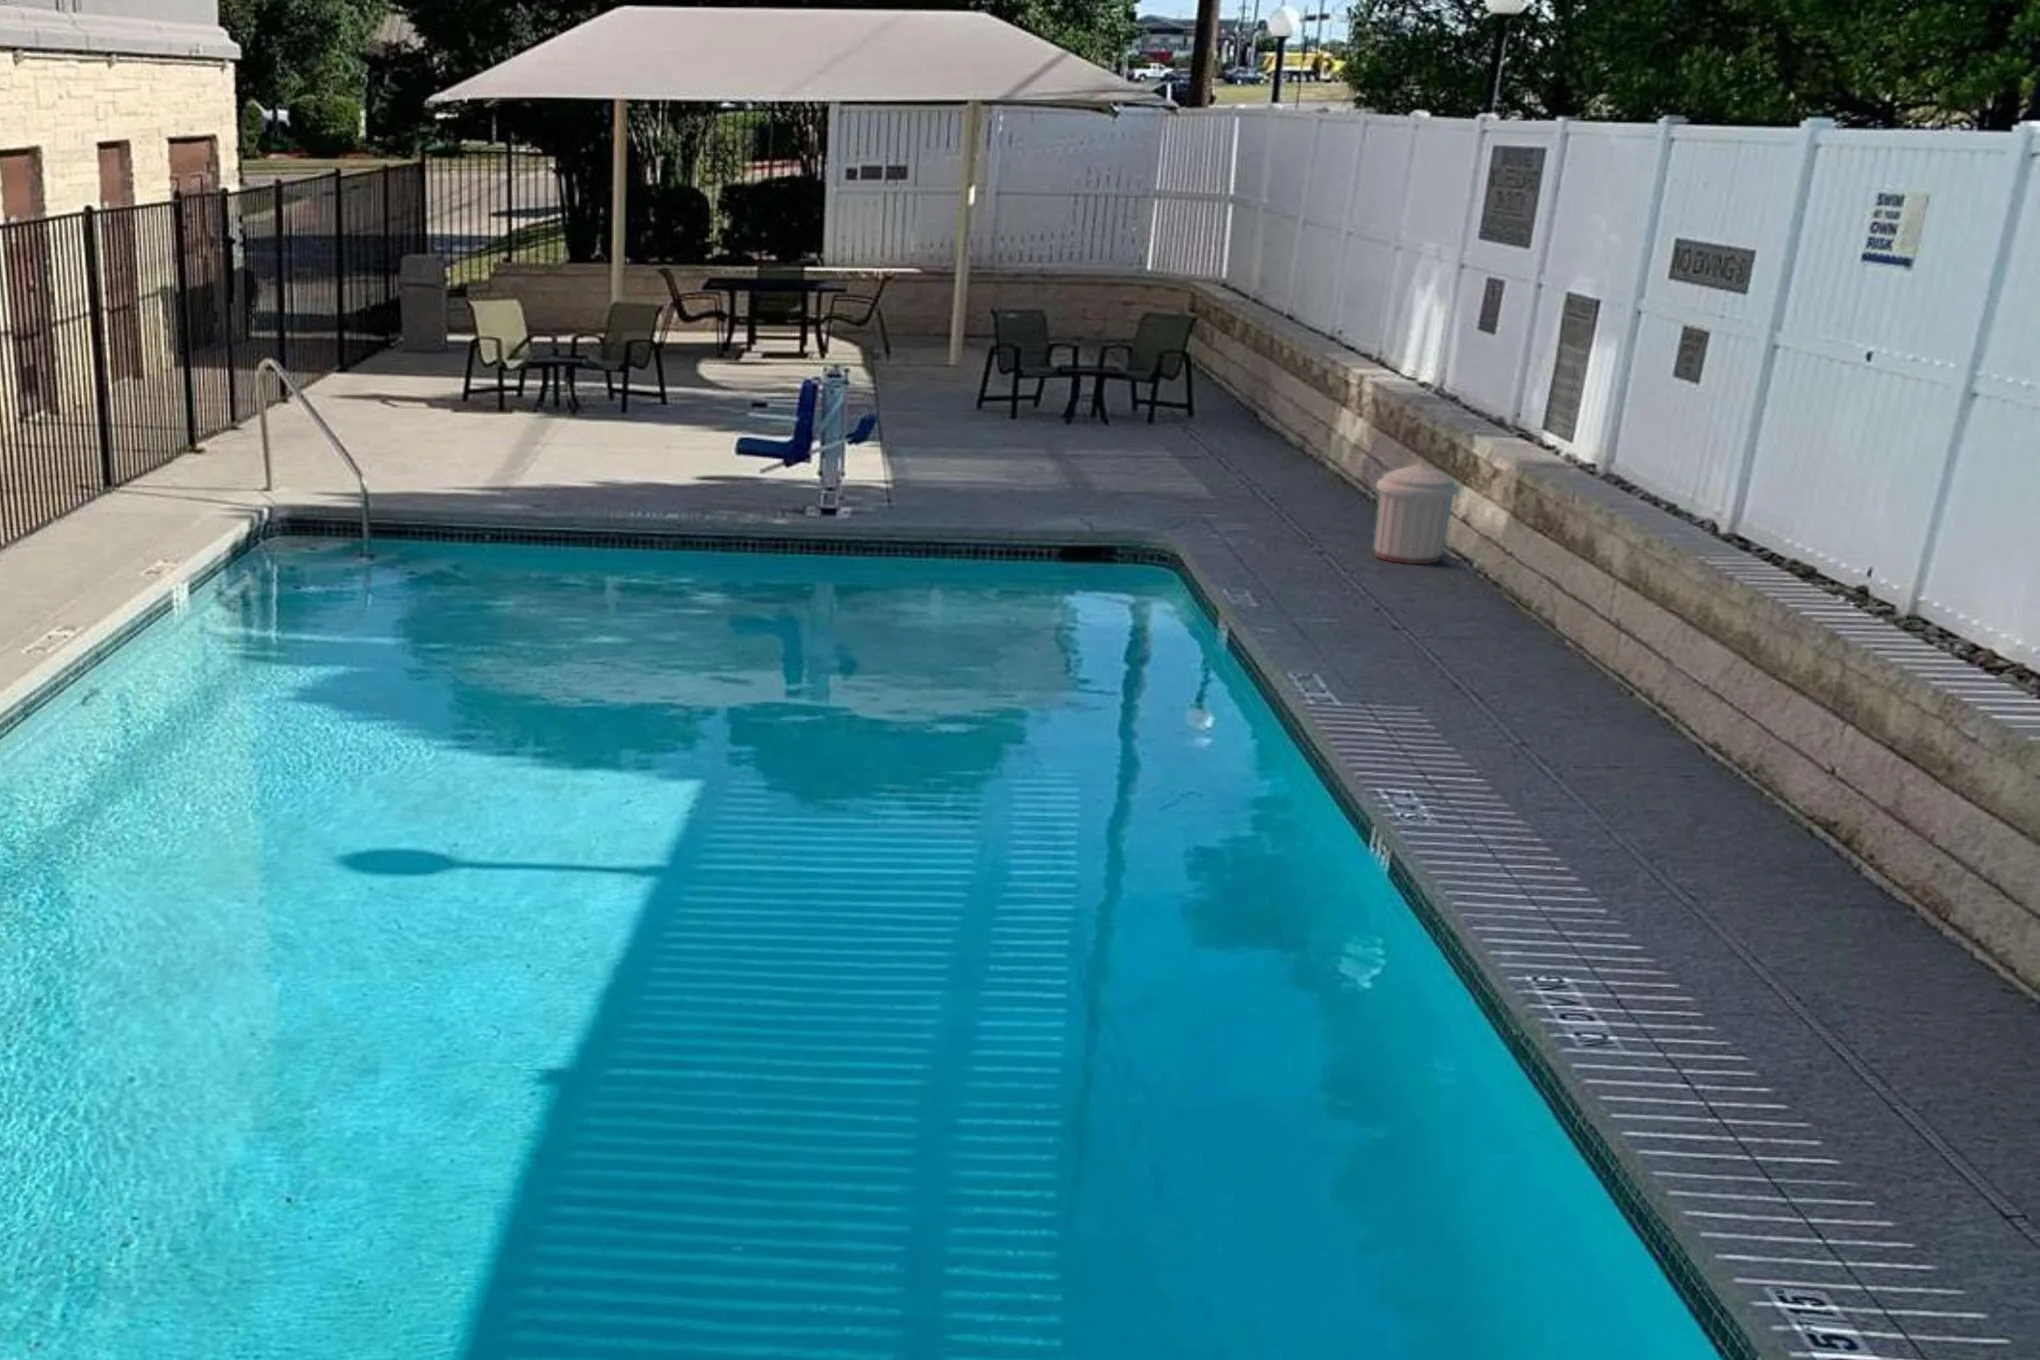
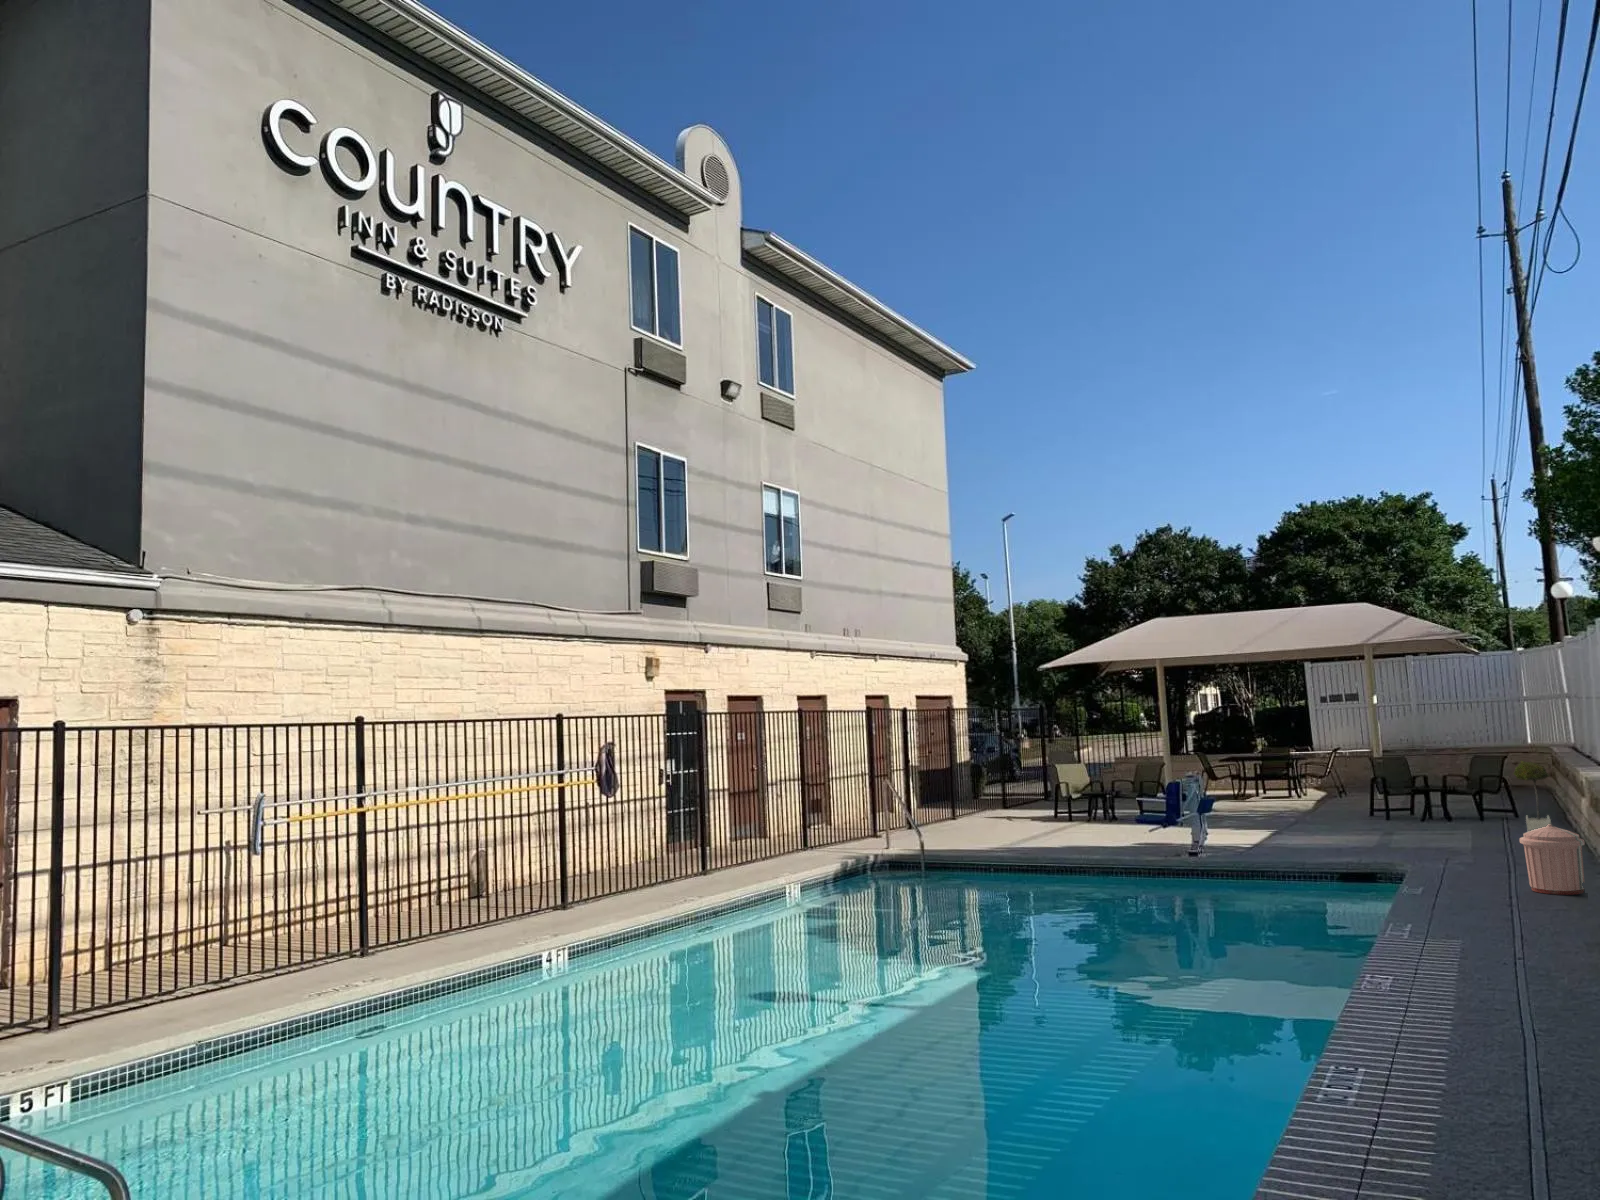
potted tree: none [1256,328,1308,446] -> present [1514,761,1551,831]

